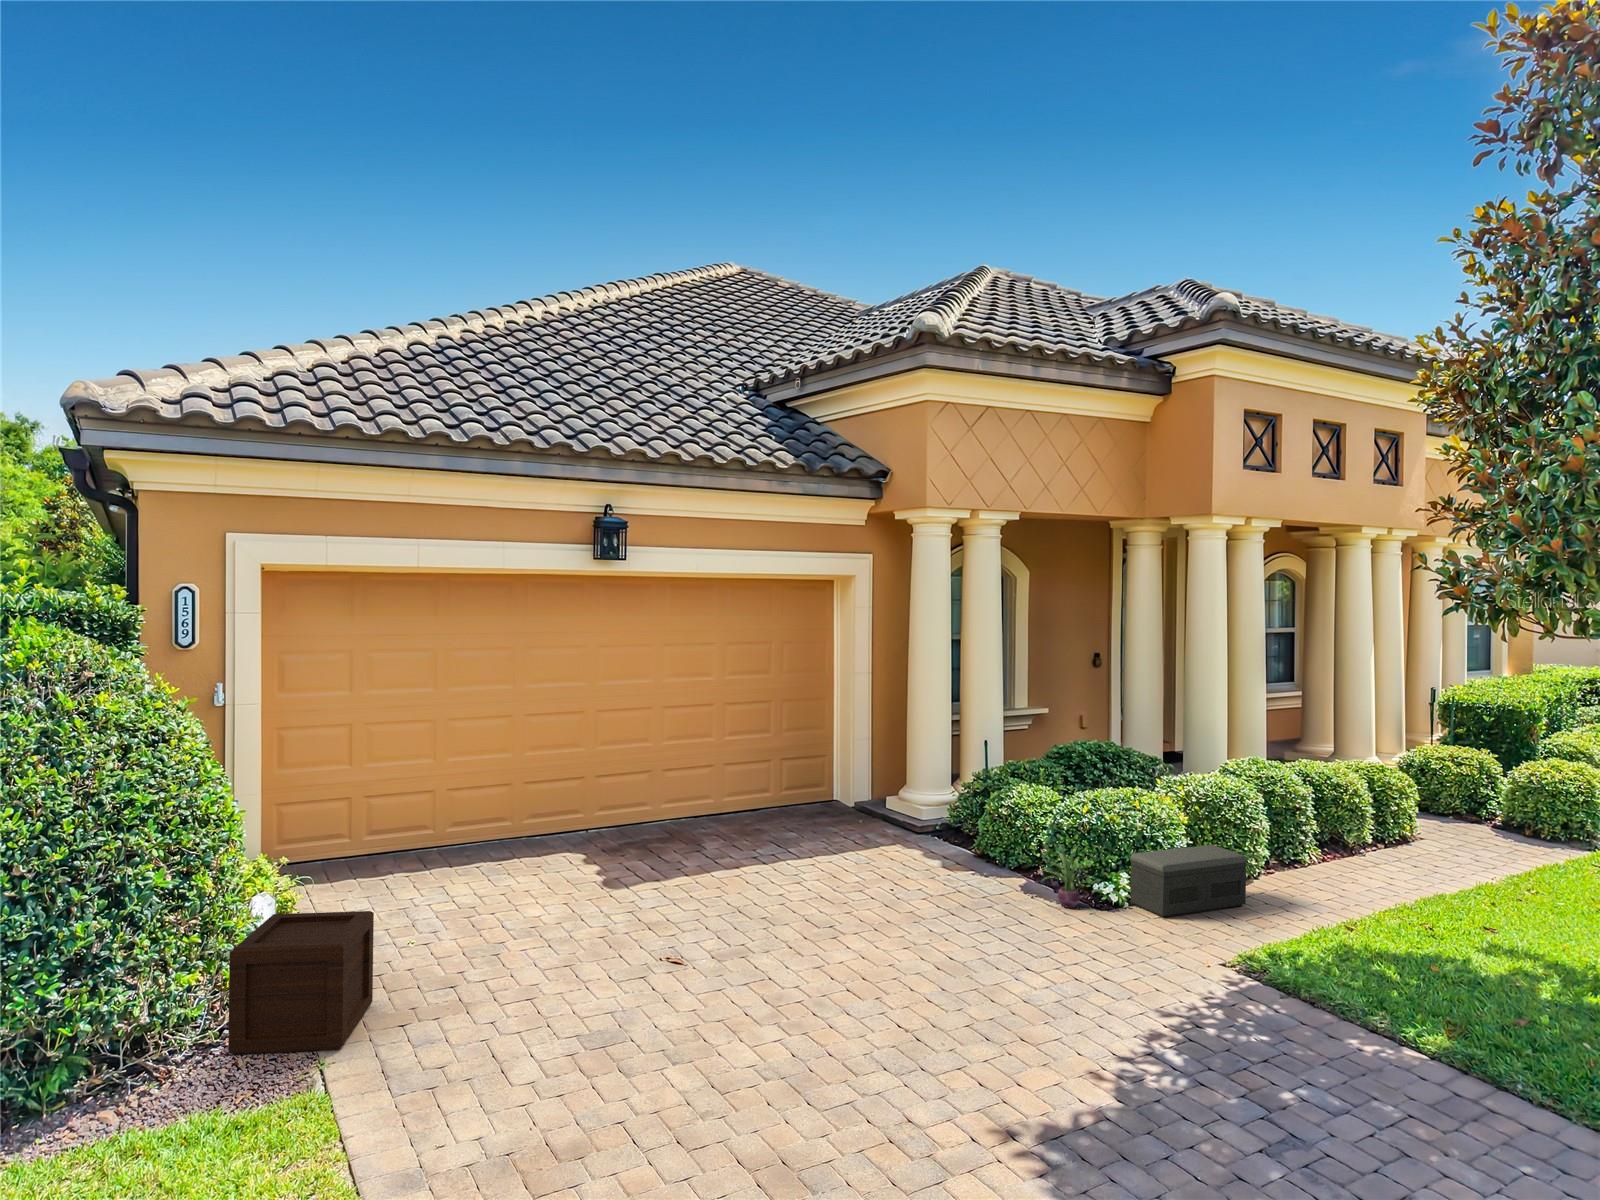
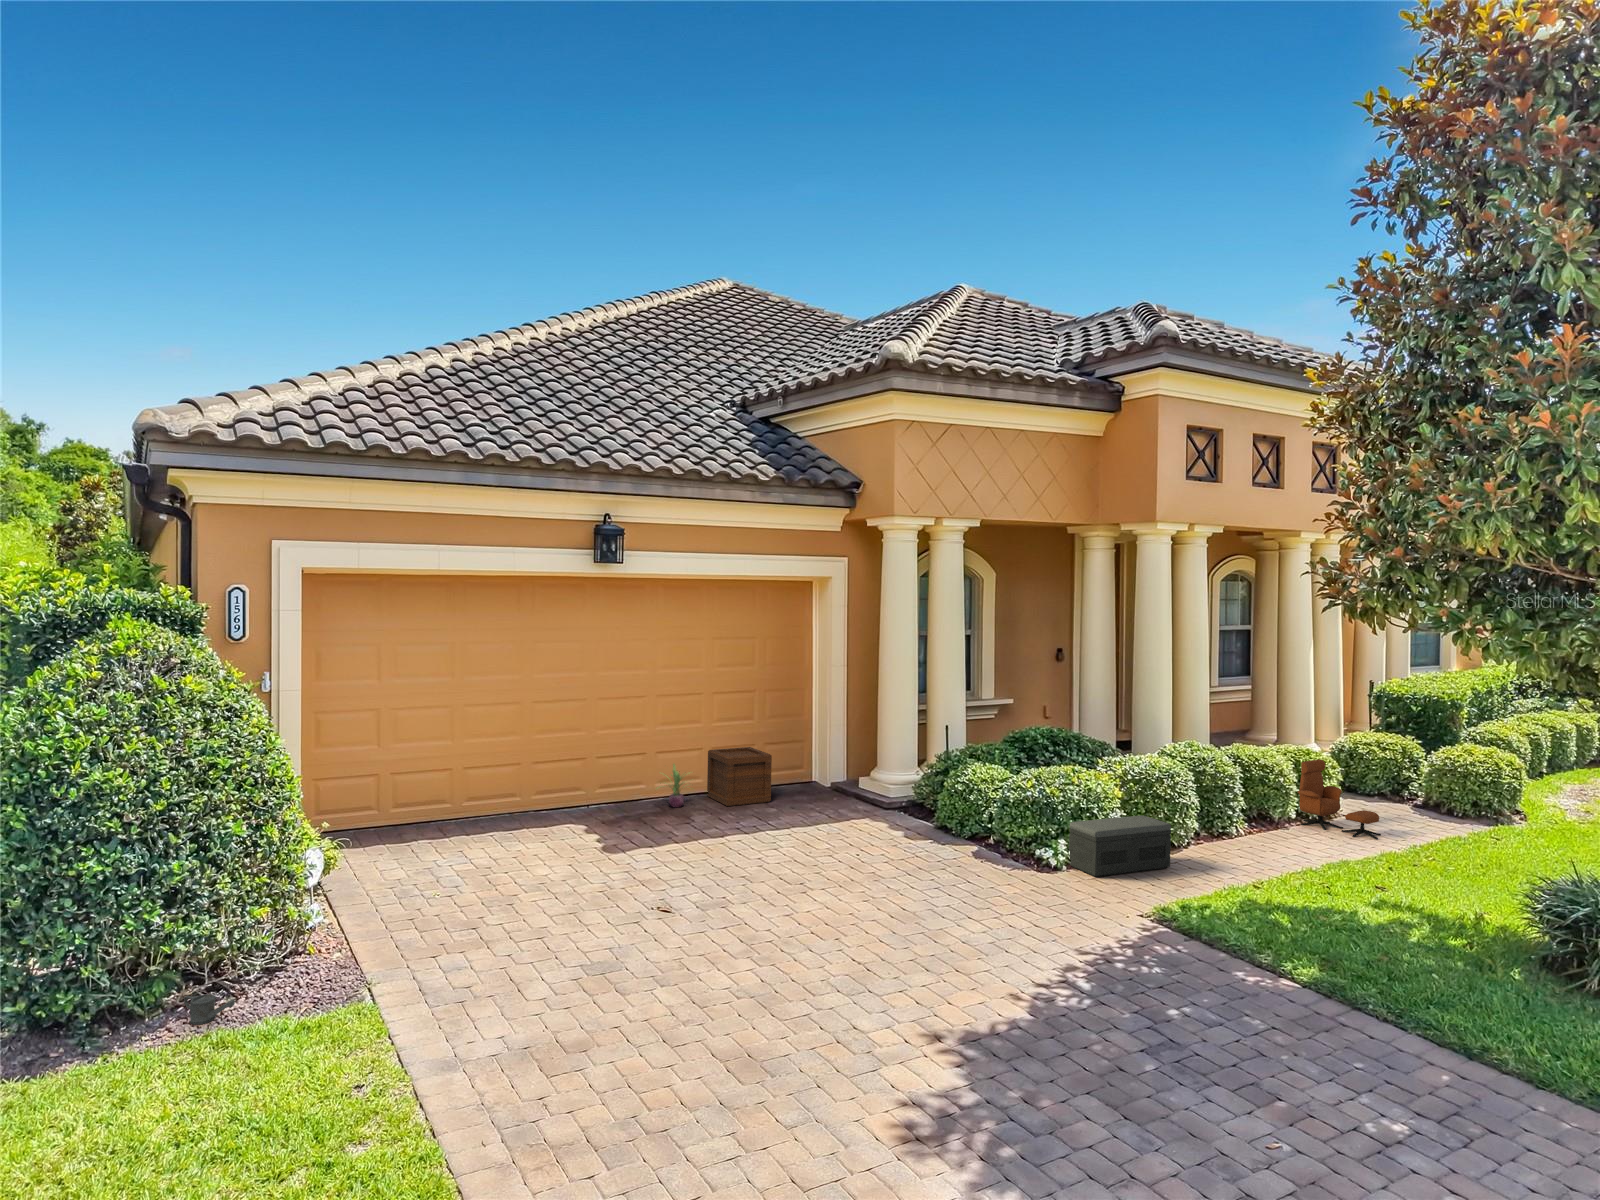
lounge chair: none [1376,779,1472,869] -> present [1298,760,1381,839]
decorative plant: present [1053,844,1080,908] -> present [669,764,686,808]
wooden crate: present [228,911,374,1055] -> present [707,747,772,806]
watering can: none [91,1083,152,1122] -> present [184,994,235,1025]

